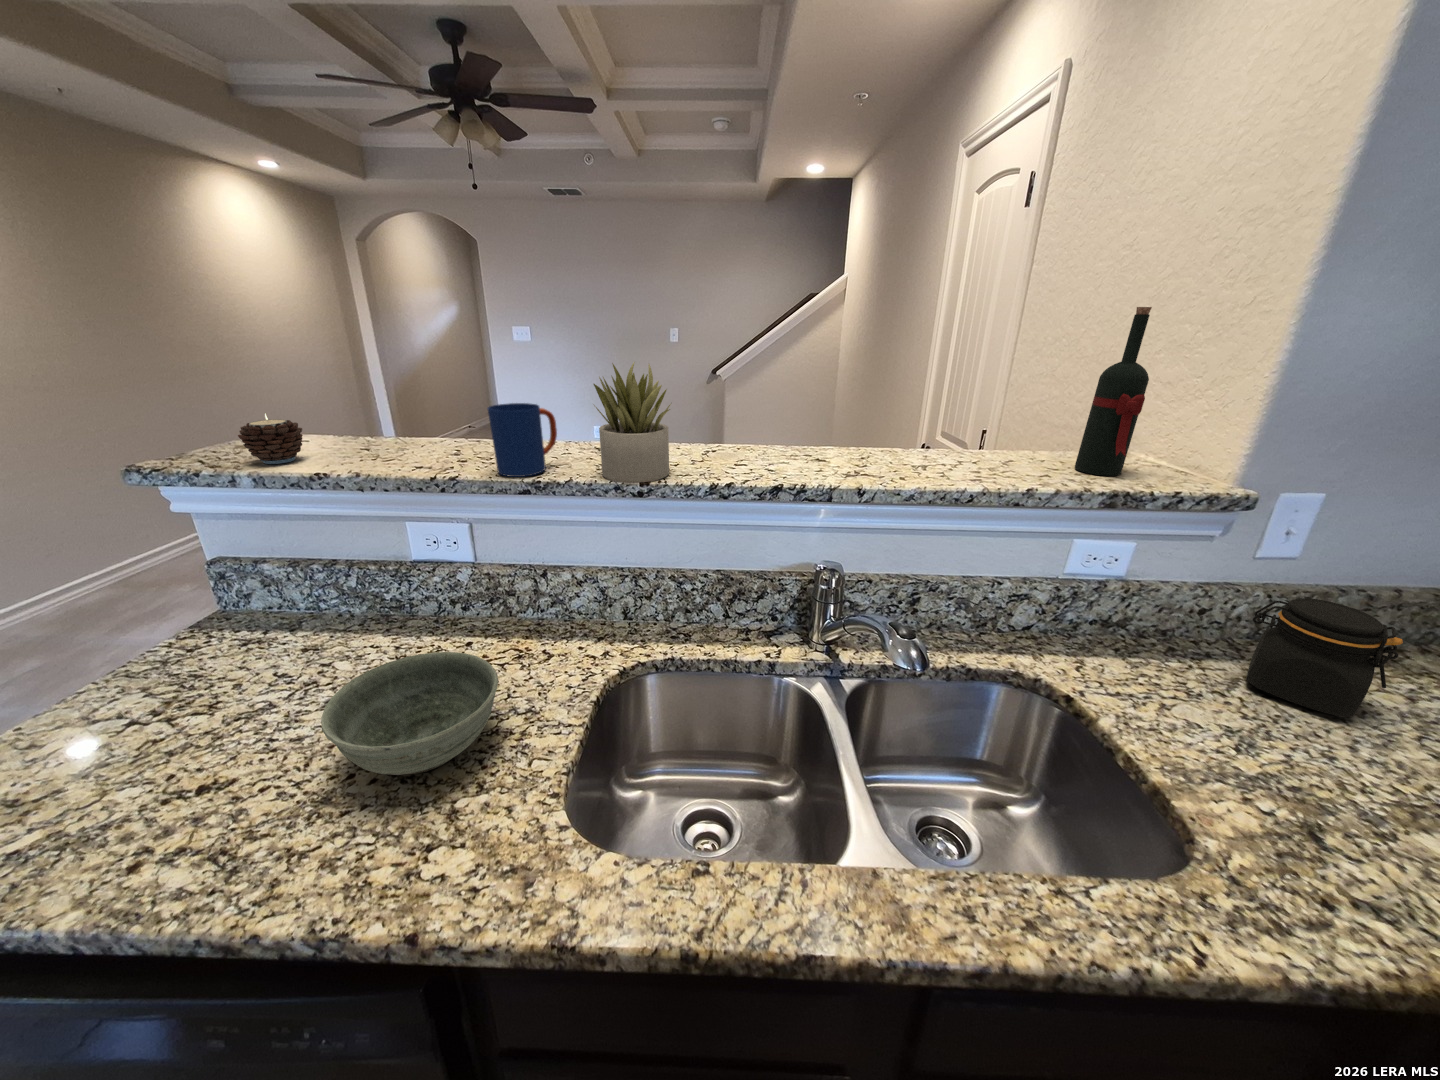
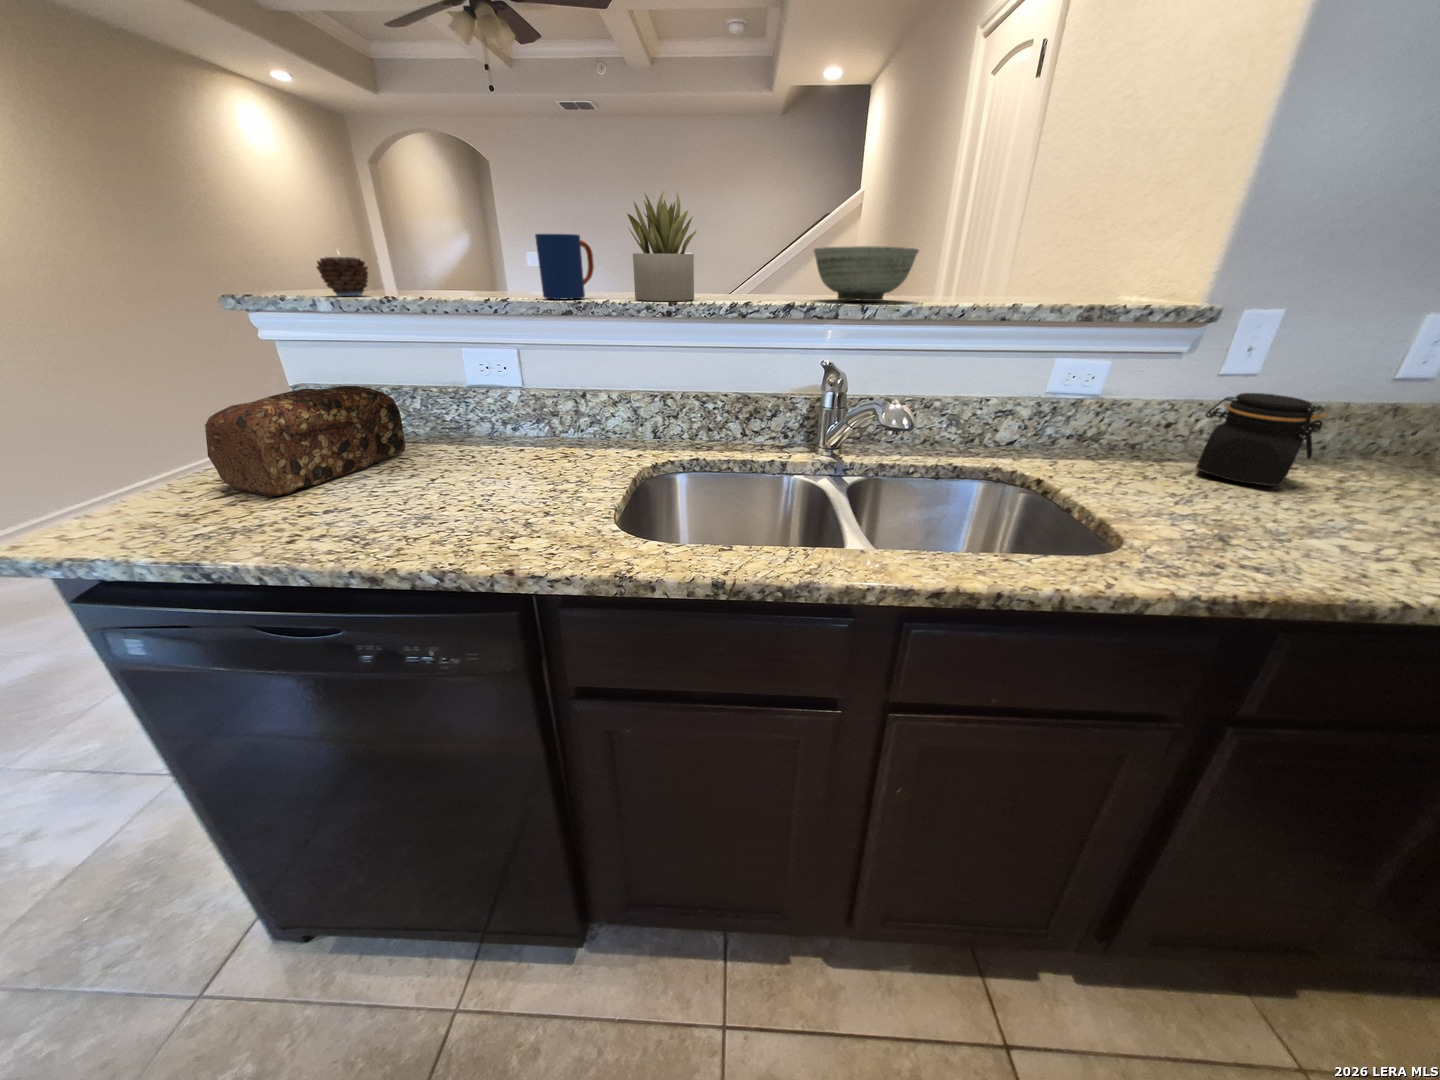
wine bottle: present [1075,307,1152,476] -> none [1061,134,1133,302]
bread loaf: none [56,582,329,758] -> present [205,386,406,497]
bowl: present [321,652,499,775] -> present [814,246,919,301]

